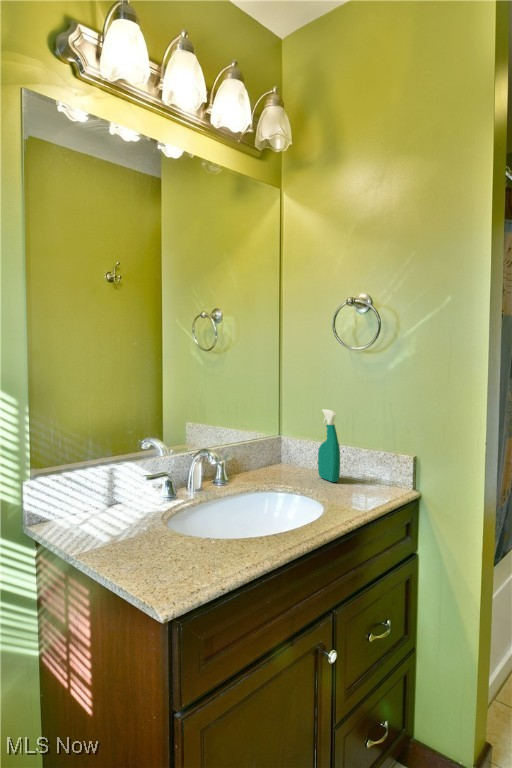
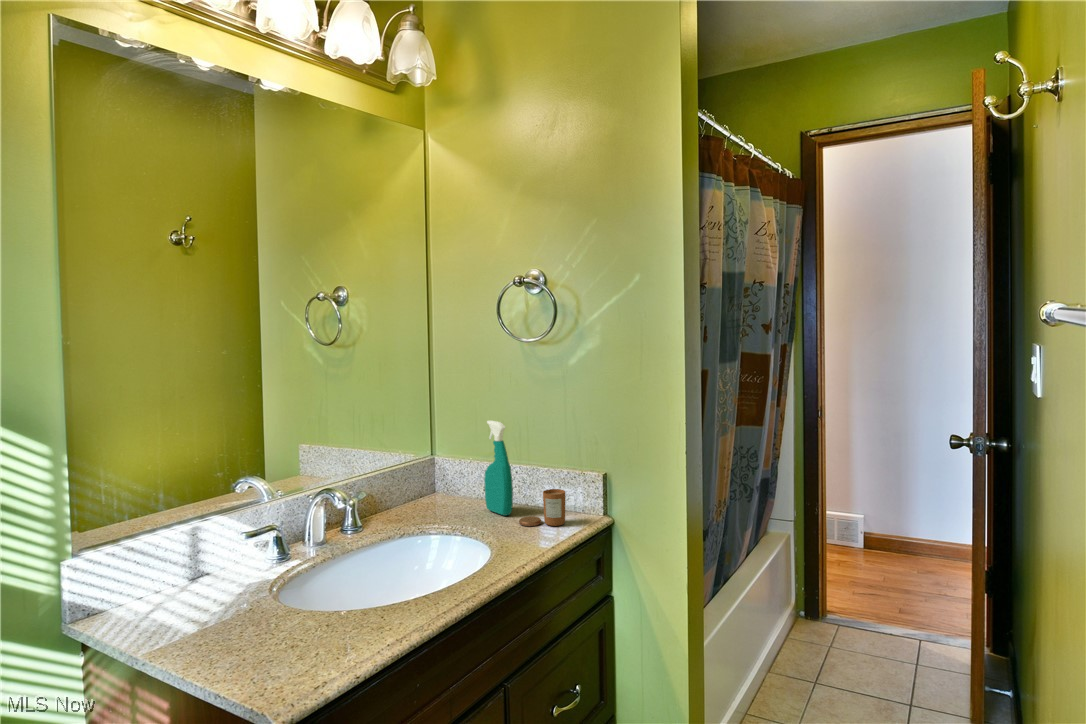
candle: none [345,464,383,493] -> present [519,489,565,526]

